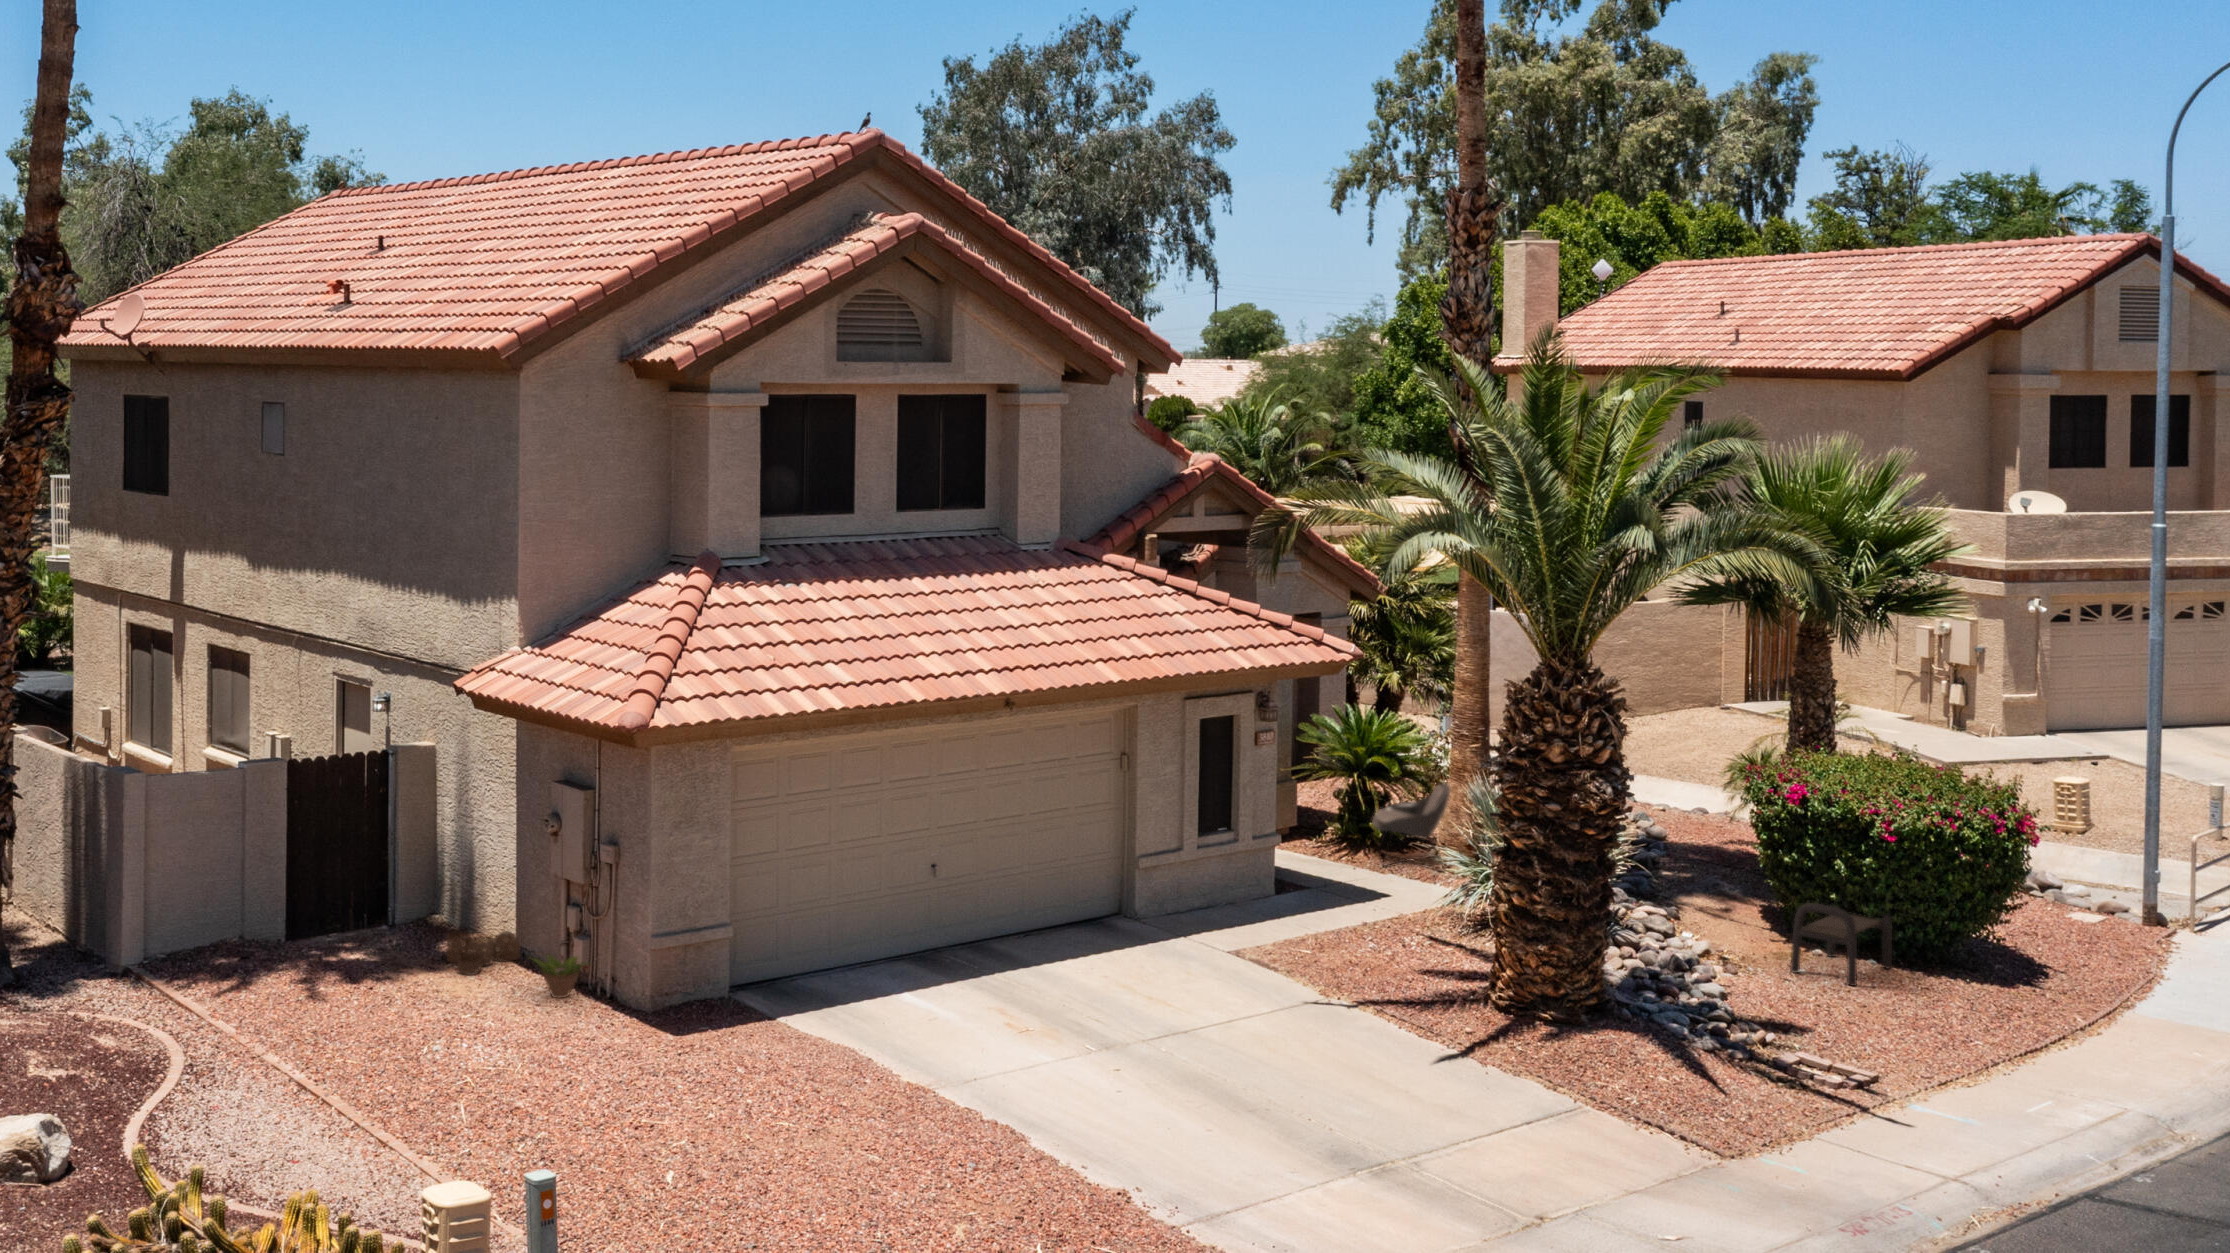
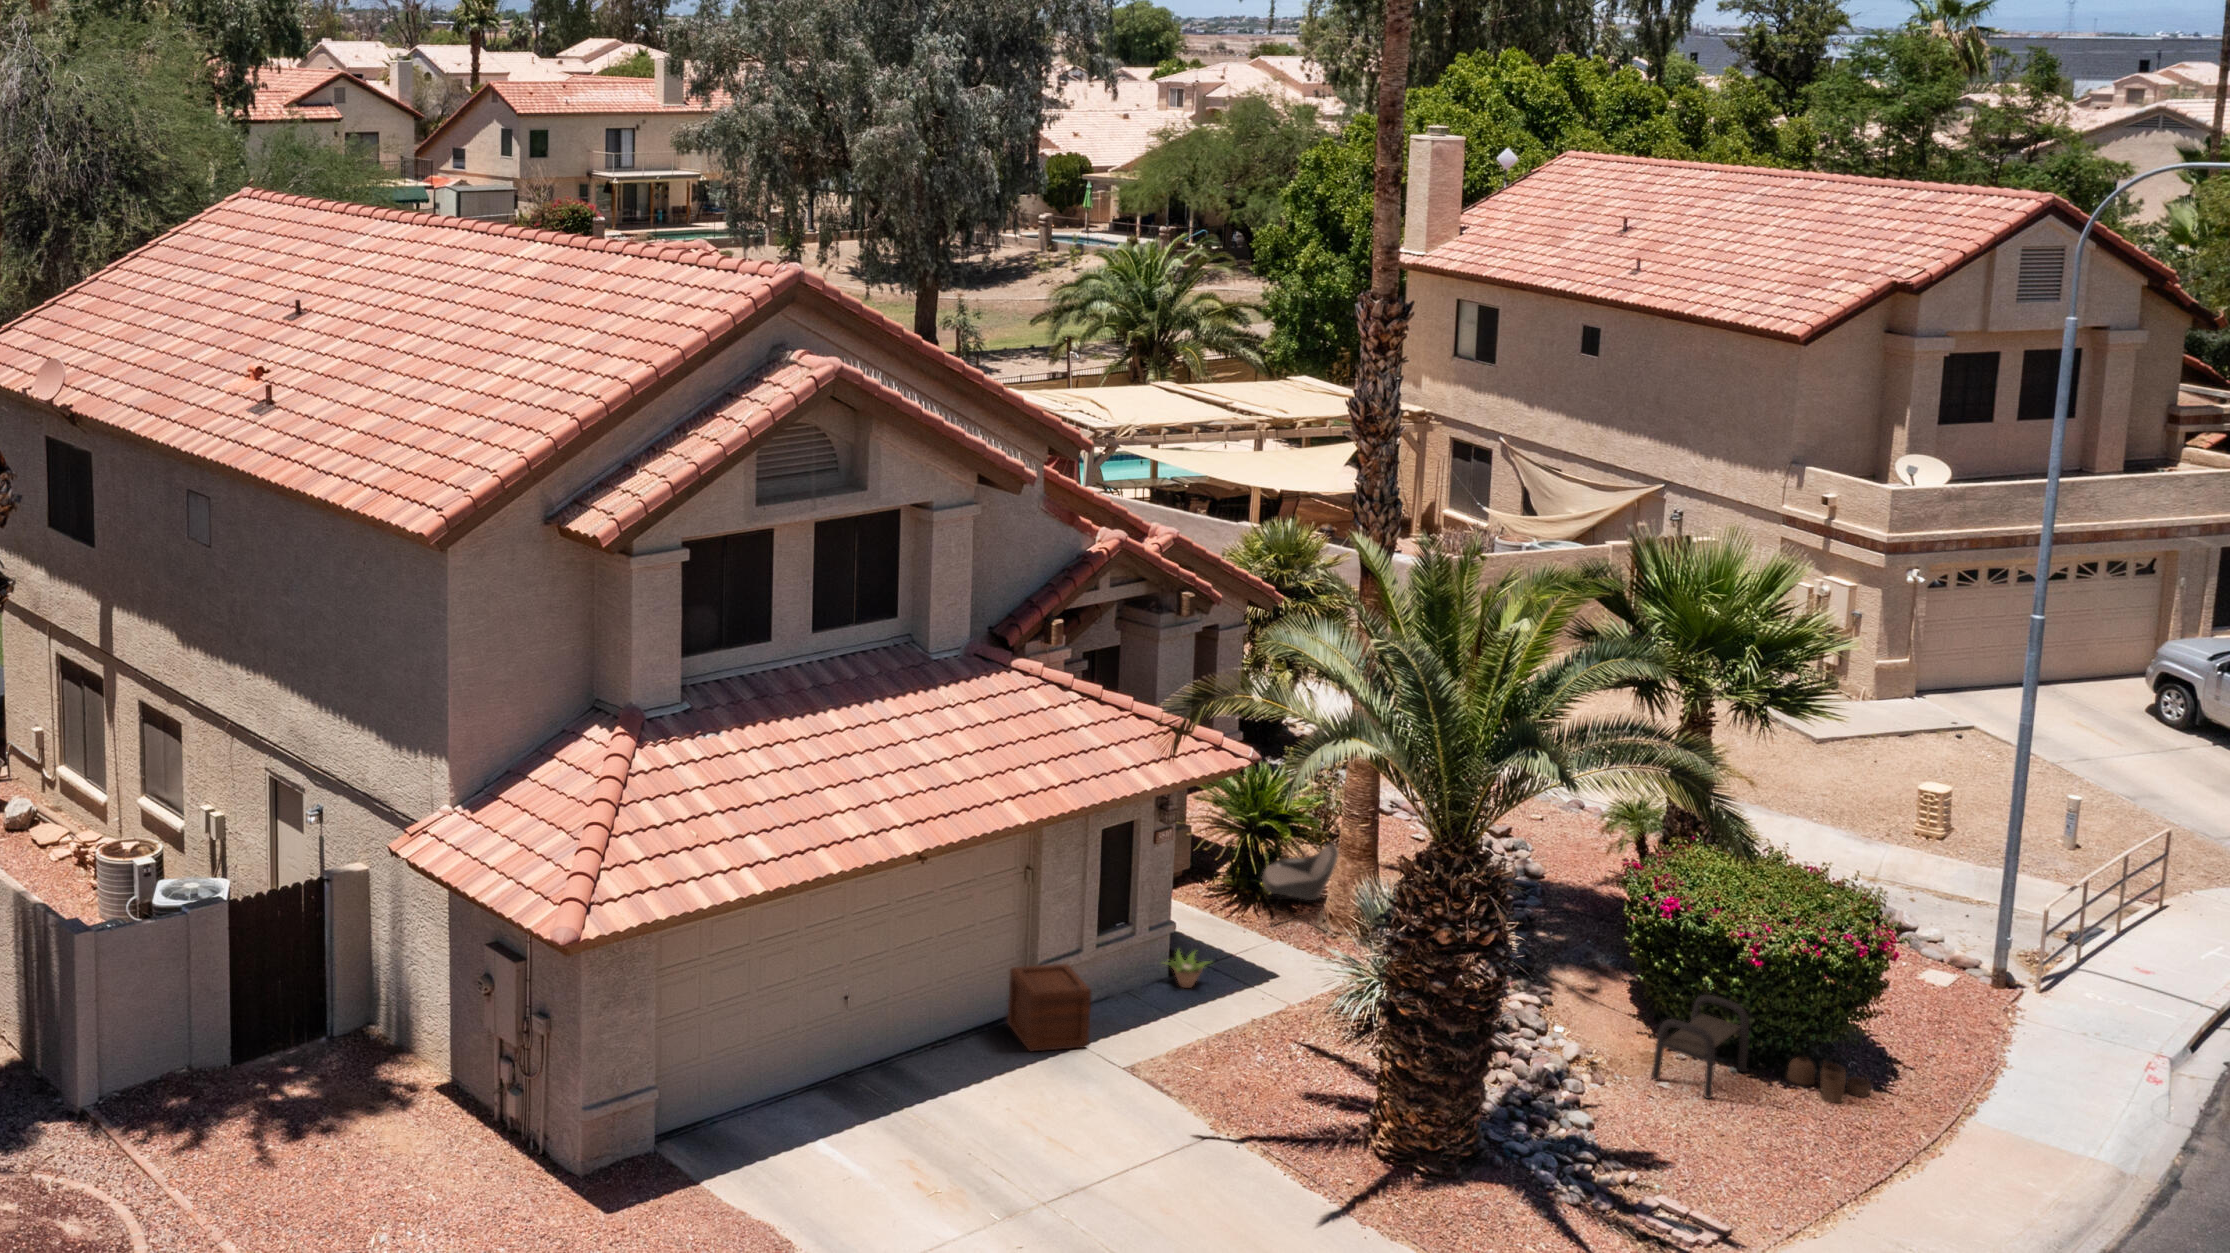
wooden crate: none [1104,859,1191,942] -> present [1007,964,1091,1052]
woven basket: present [447,930,520,975] -> present [1787,1057,1870,1103]
decorative plant: present [533,956,588,998] -> present [1166,950,1210,988]

